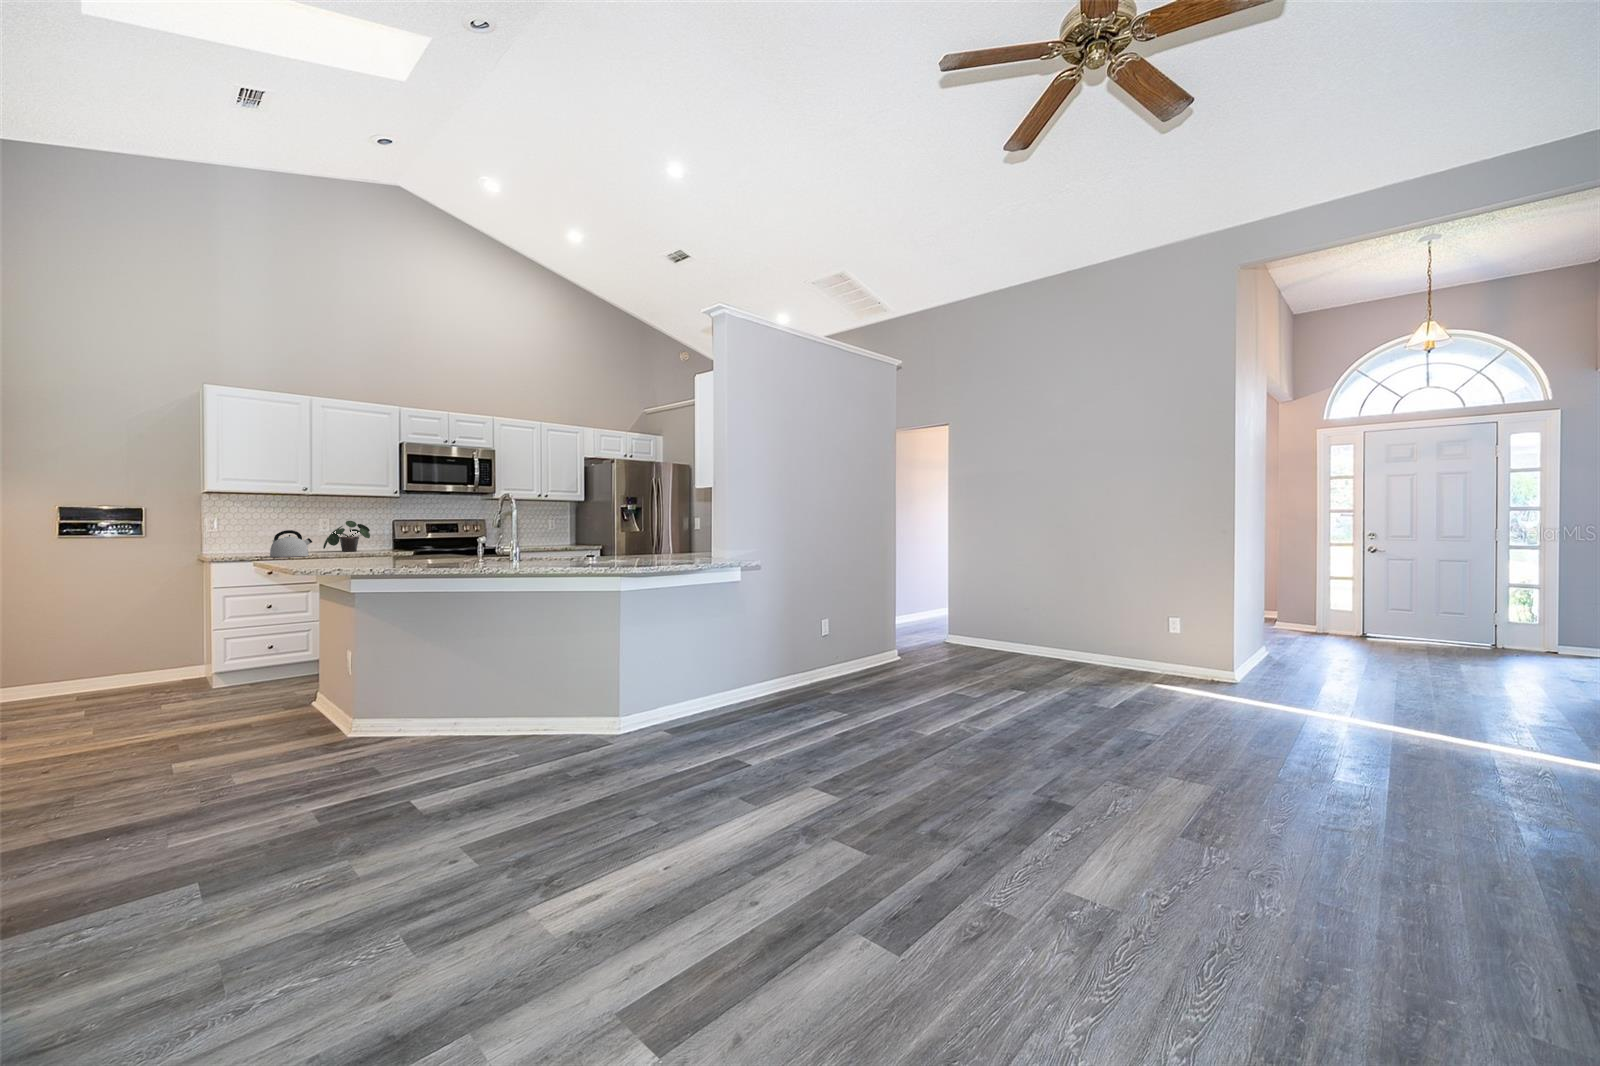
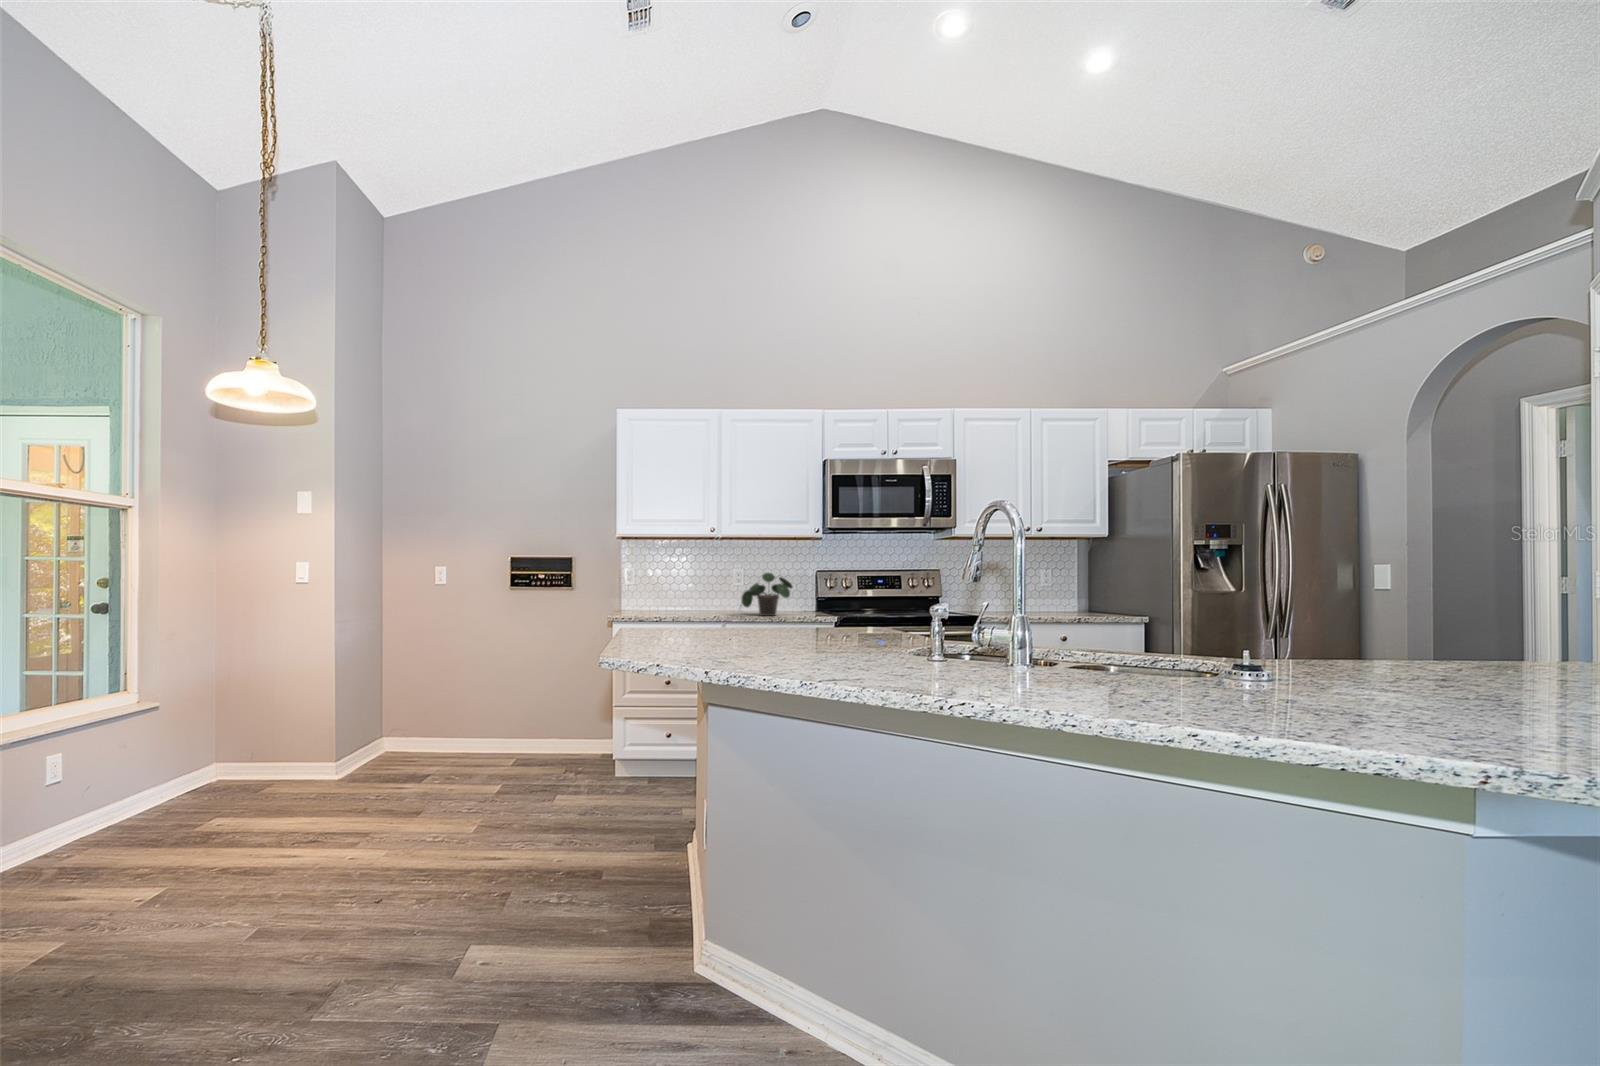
kettle: present [270,530,312,557] -> none [657,587,704,625]

